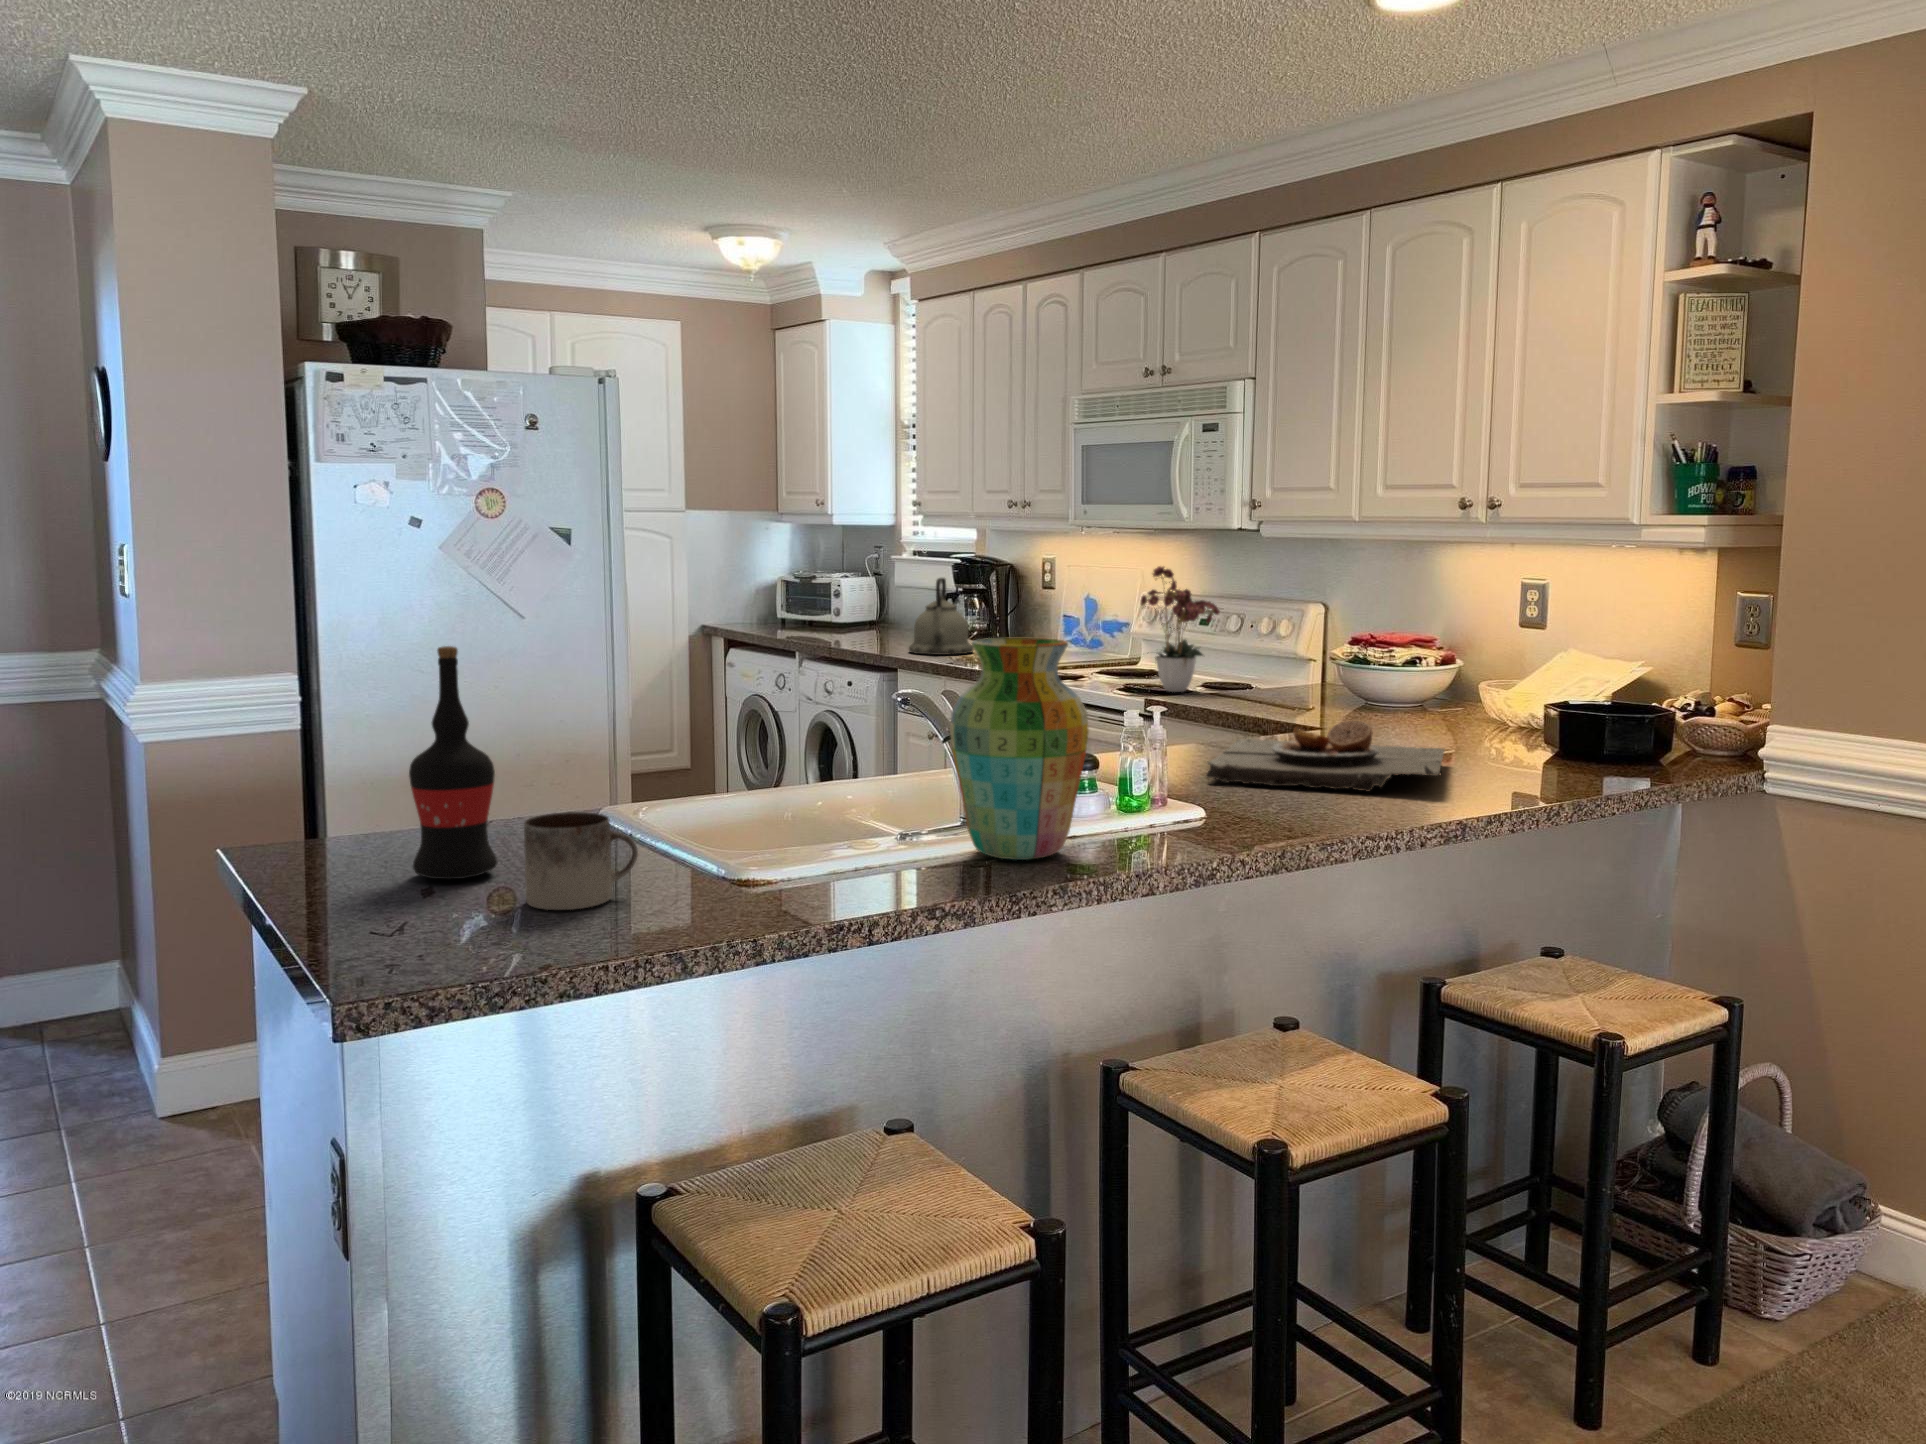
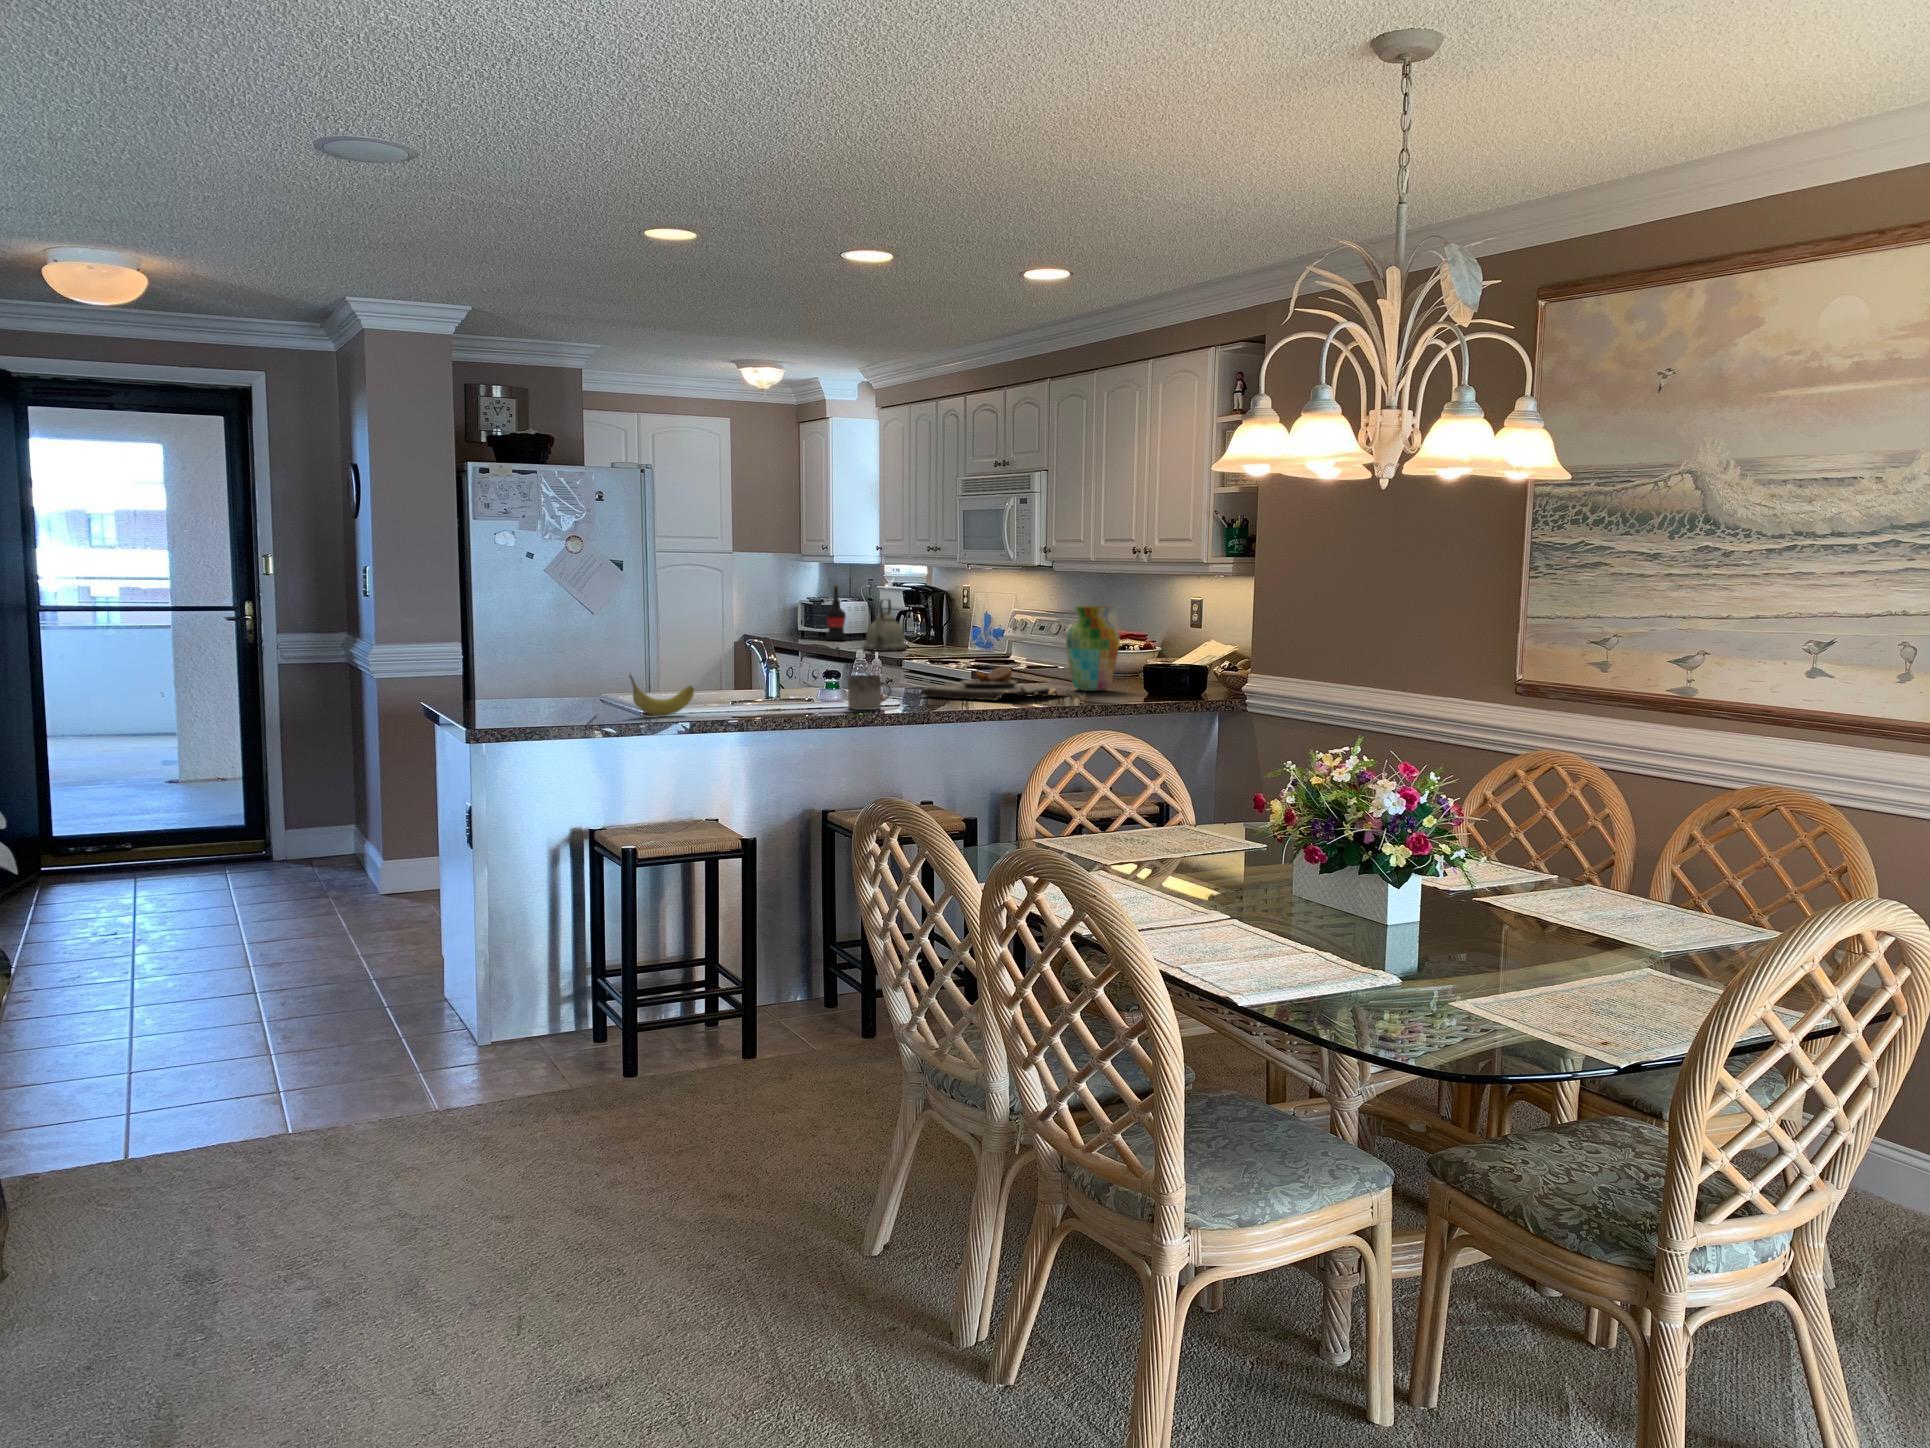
flower arrangement: present [1141,566,1220,692] -> none [971,585,1026,668]
vase: present [950,638,1089,860] -> present [1066,606,1120,691]
wine bottle: present [409,646,498,879] -> present [826,585,846,640]
fruit: none [735,795,863,886] -> present [629,675,694,716]
mug: present [524,812,638,910] -> present [848,675,891,710]

